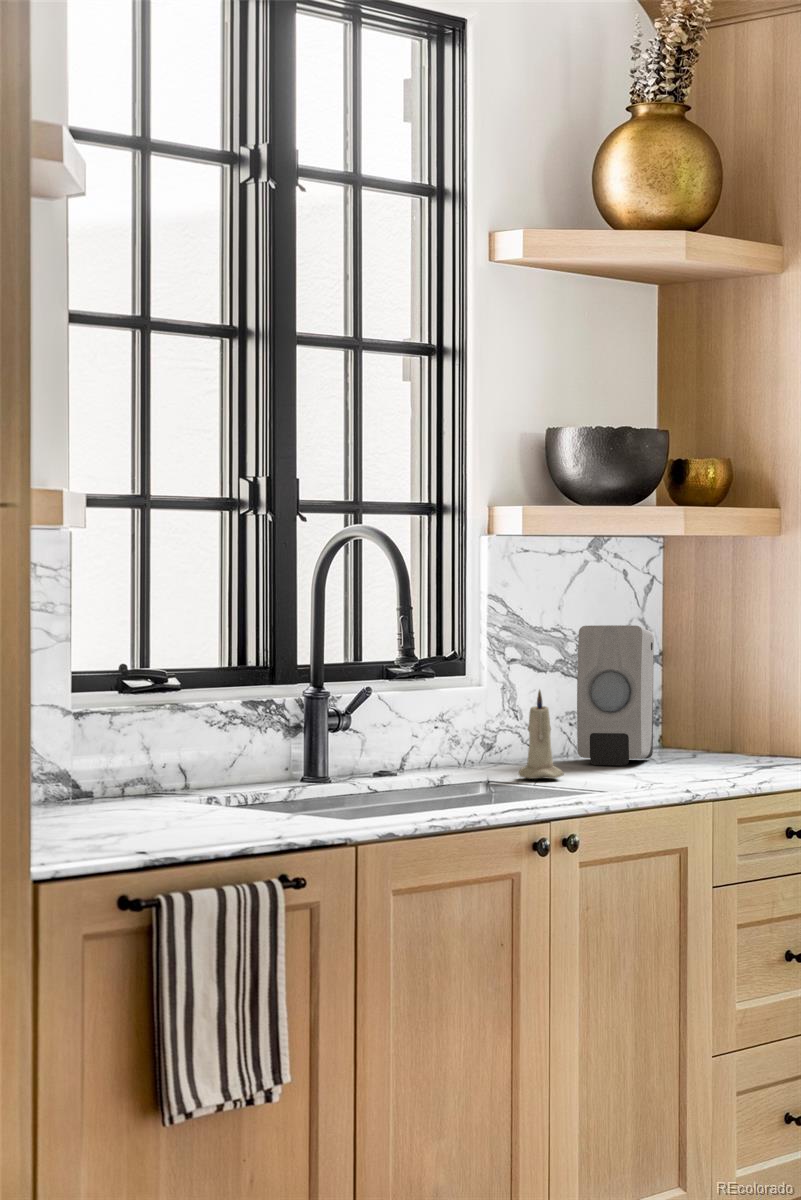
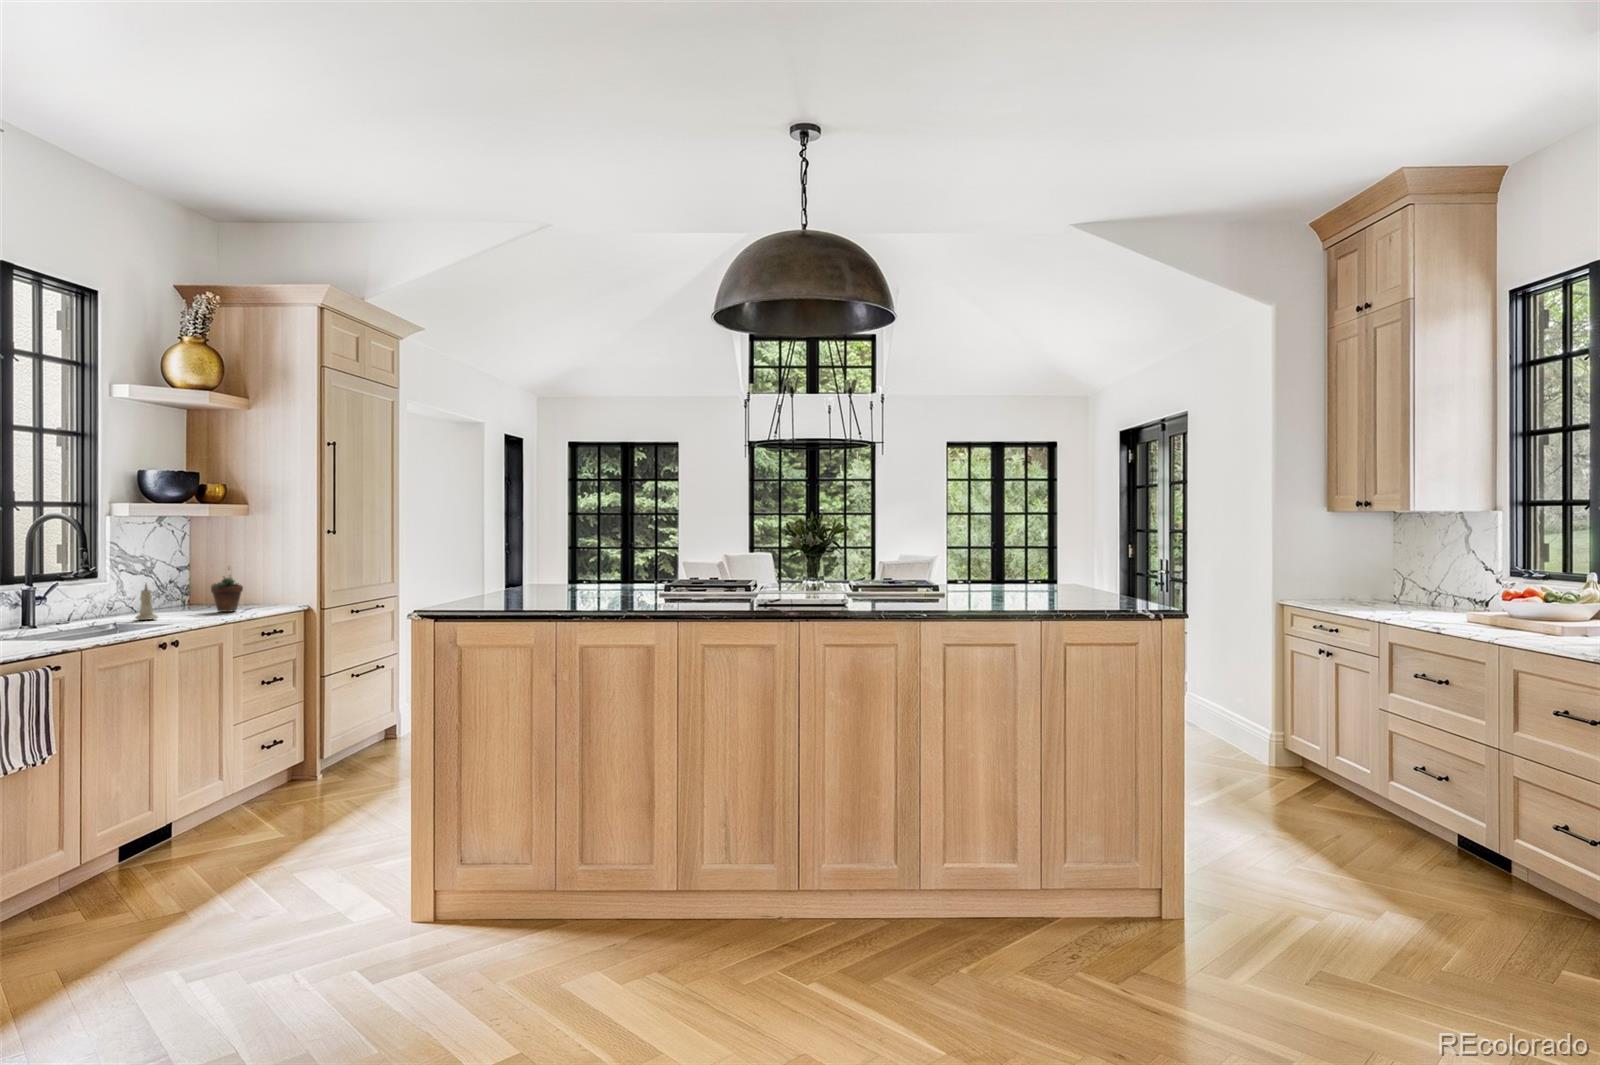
soap dispenser: present [577,625,654,765] -> none [158,554,192,613]
succulent plant: none [683,655,753,770] -> present [211,568,243,612]

